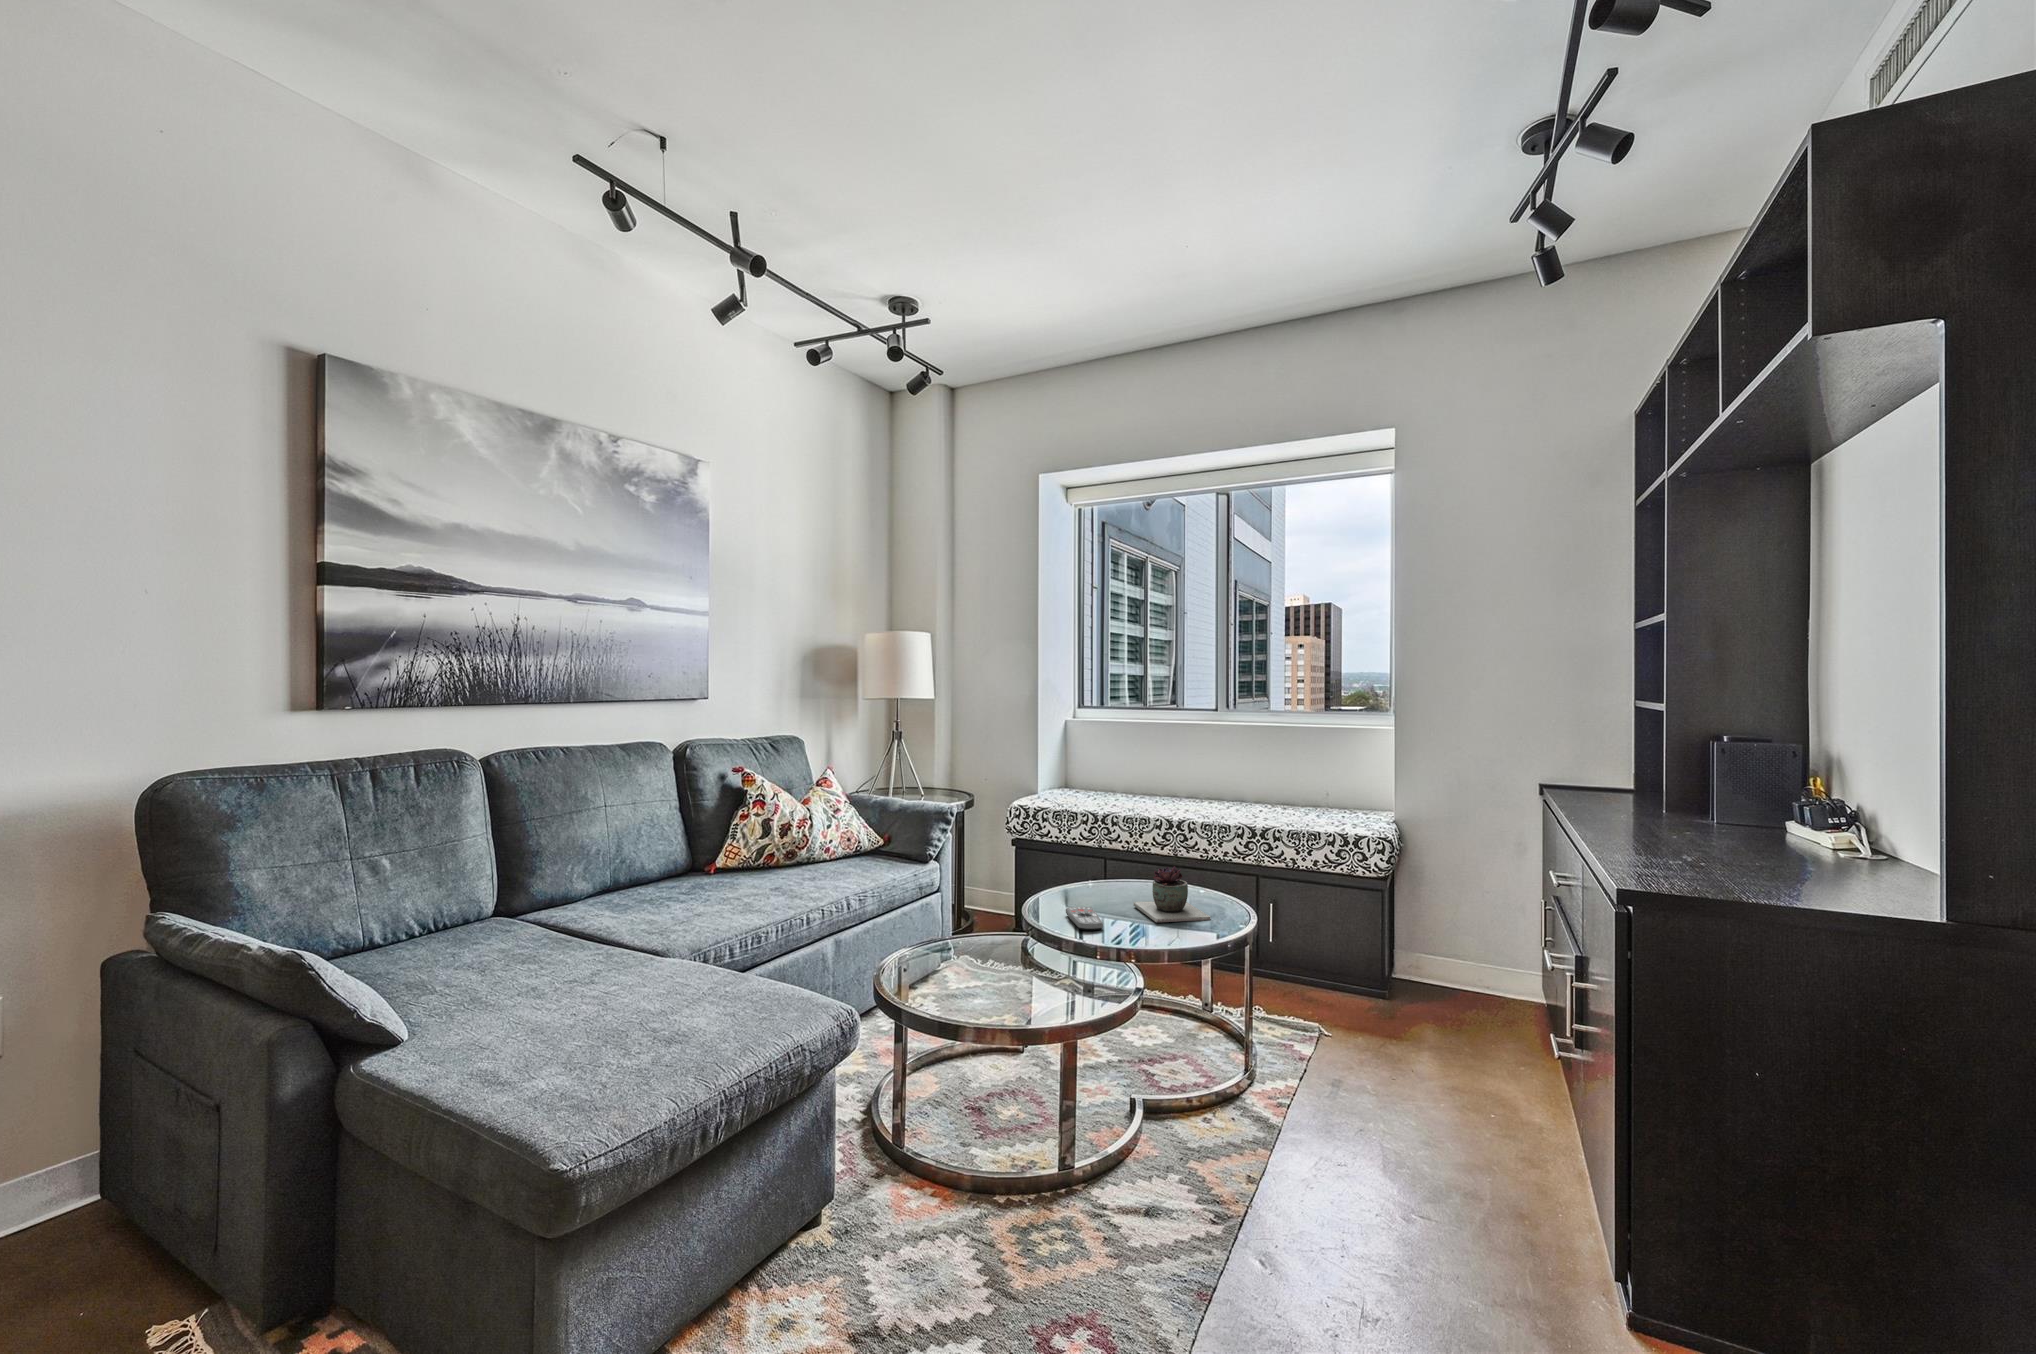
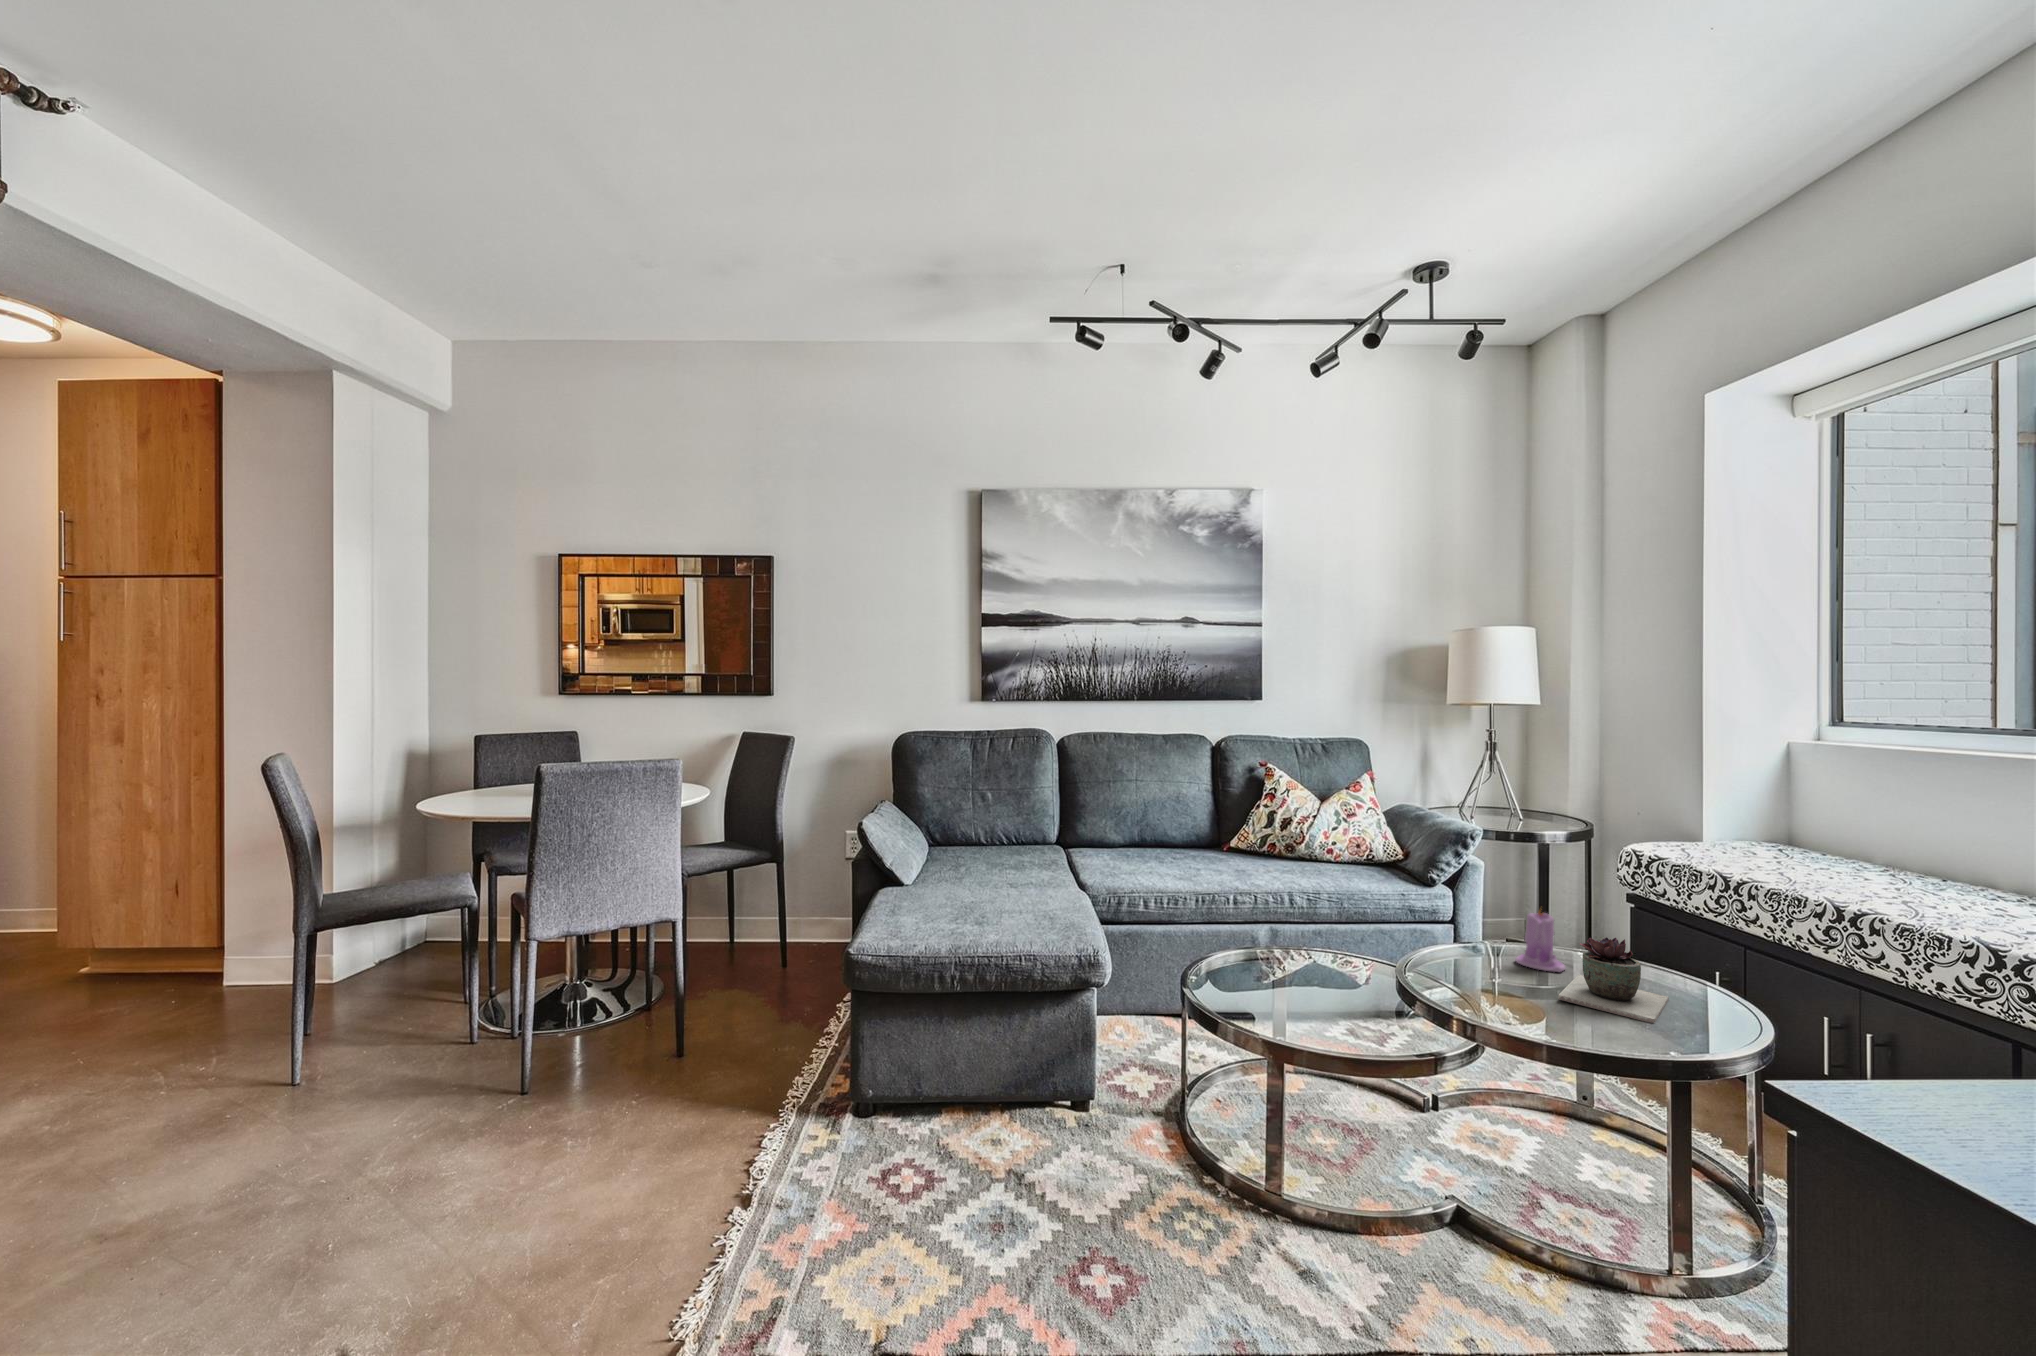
candle: none [1081,856,1116,907] -> present [1515,911,1565,972]
remote control: present [1066,907,1103,930] -> none [1444,954,1506,982]

